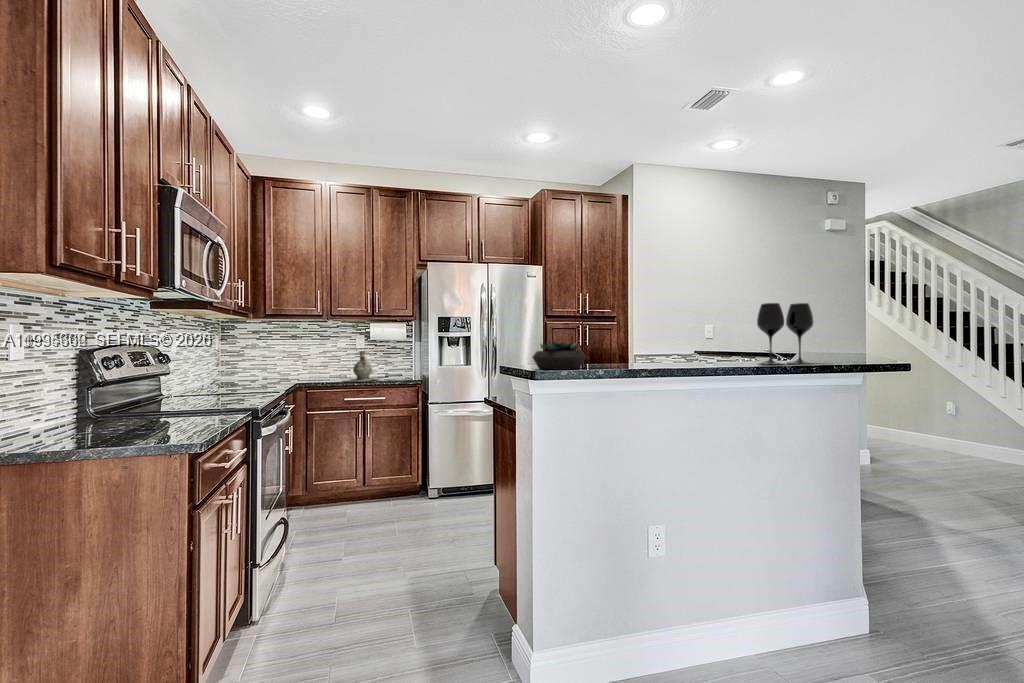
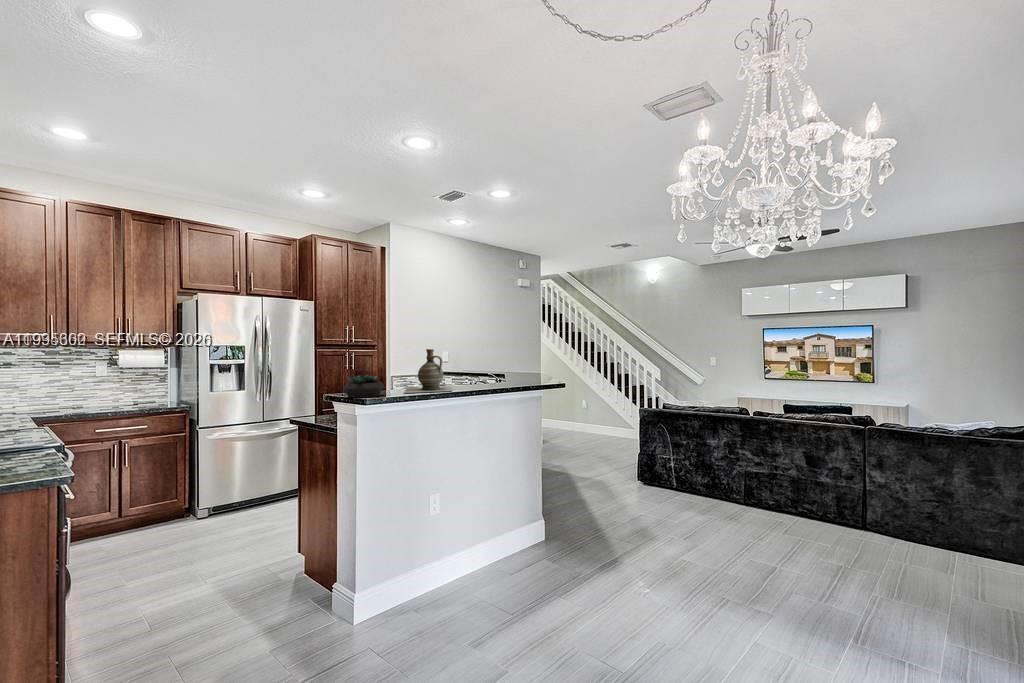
wine glass: present [757,303,813,365] -> none [499,348,531,388]
ceramic jug: present [344,351,379,381] -> present [404,349,451,393]

